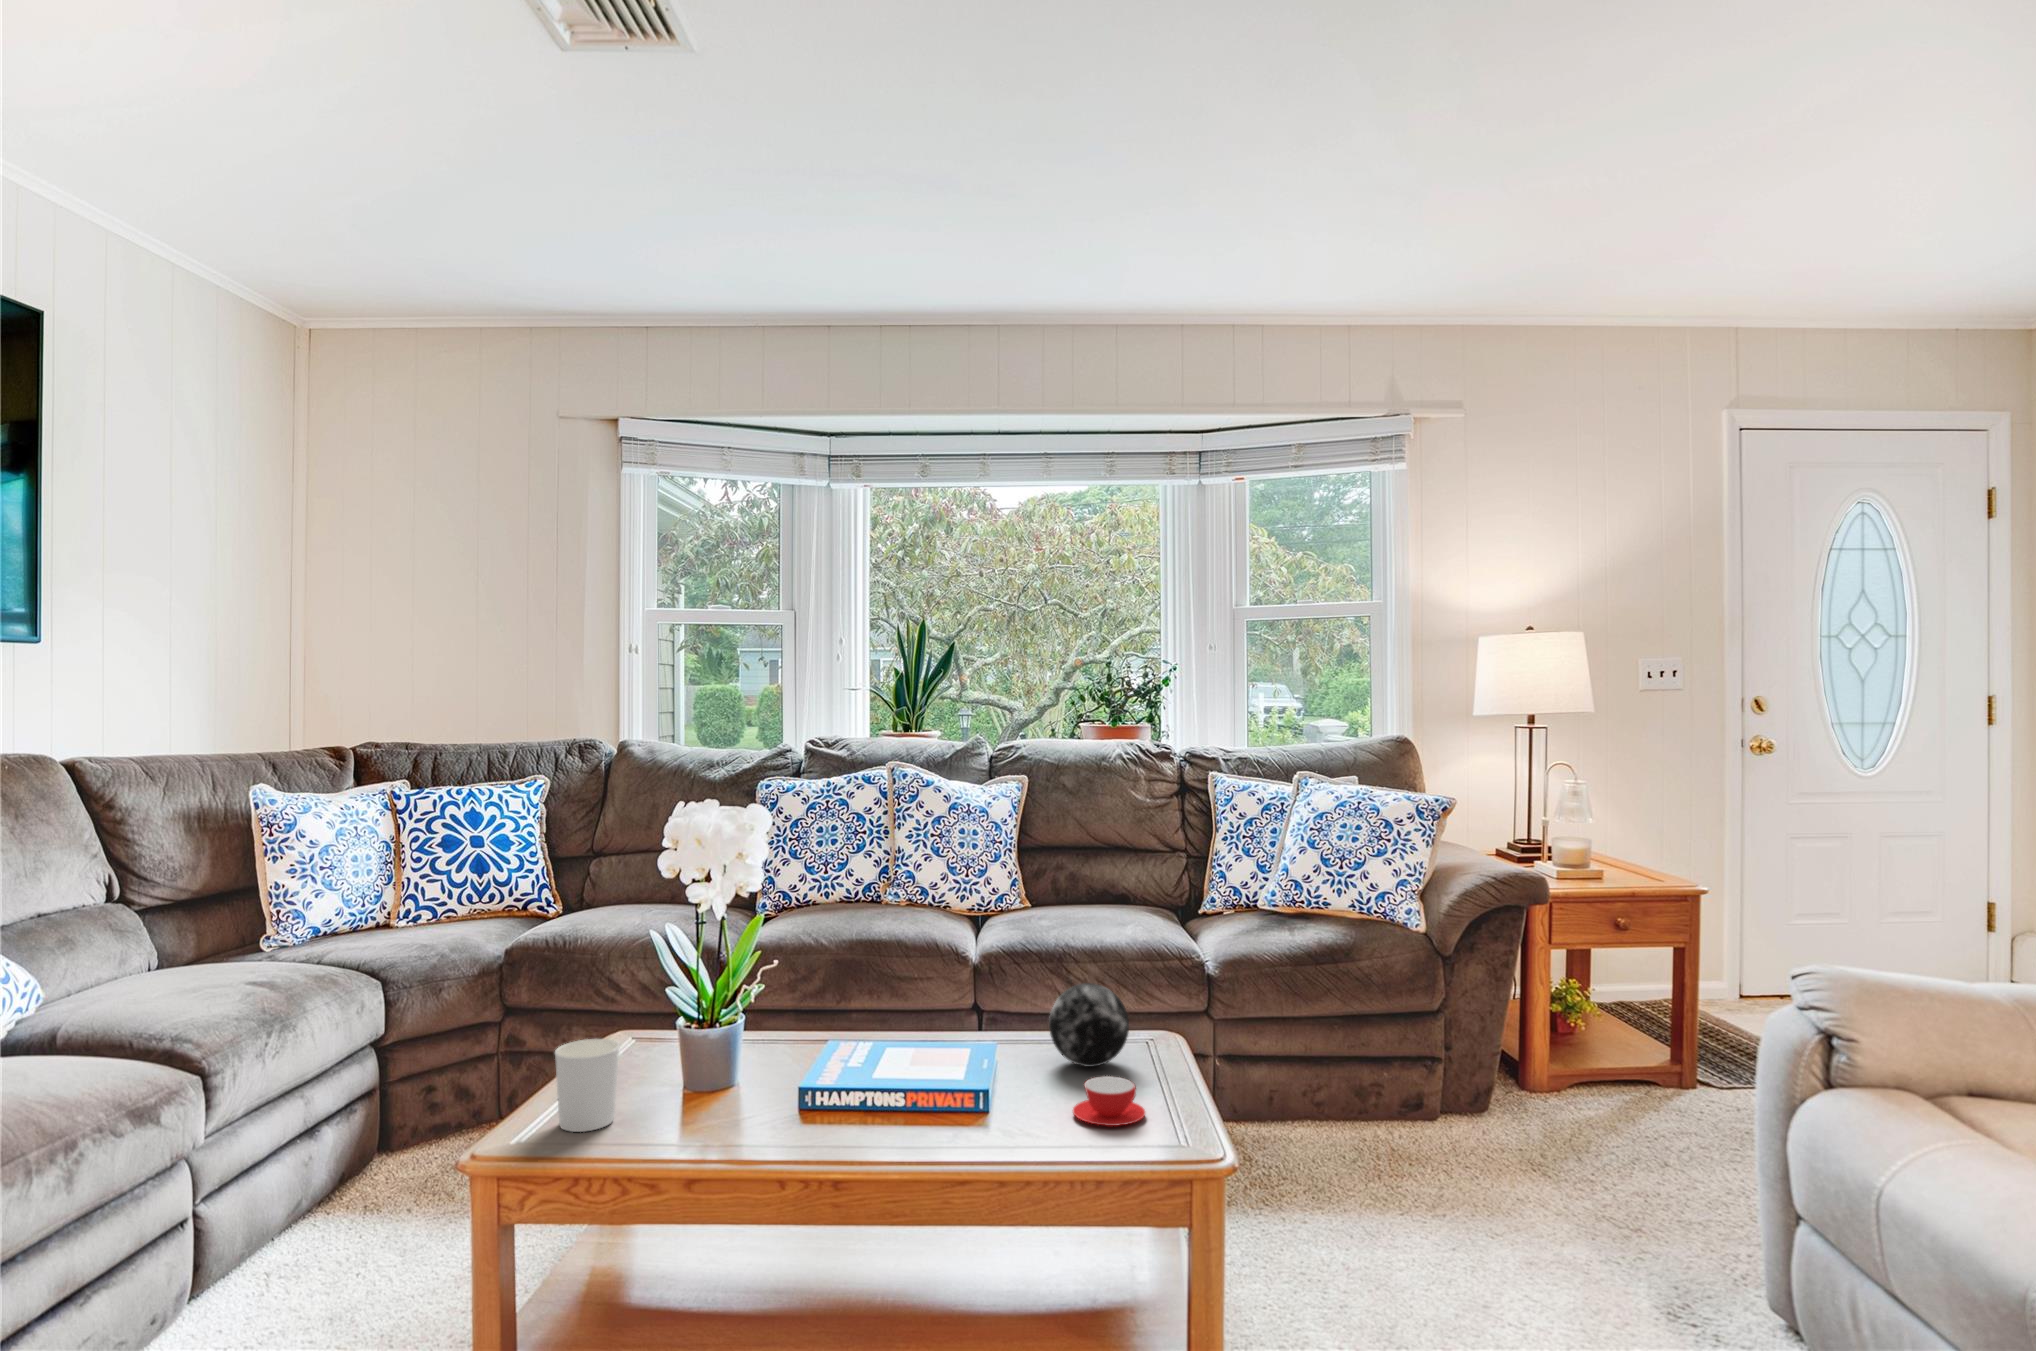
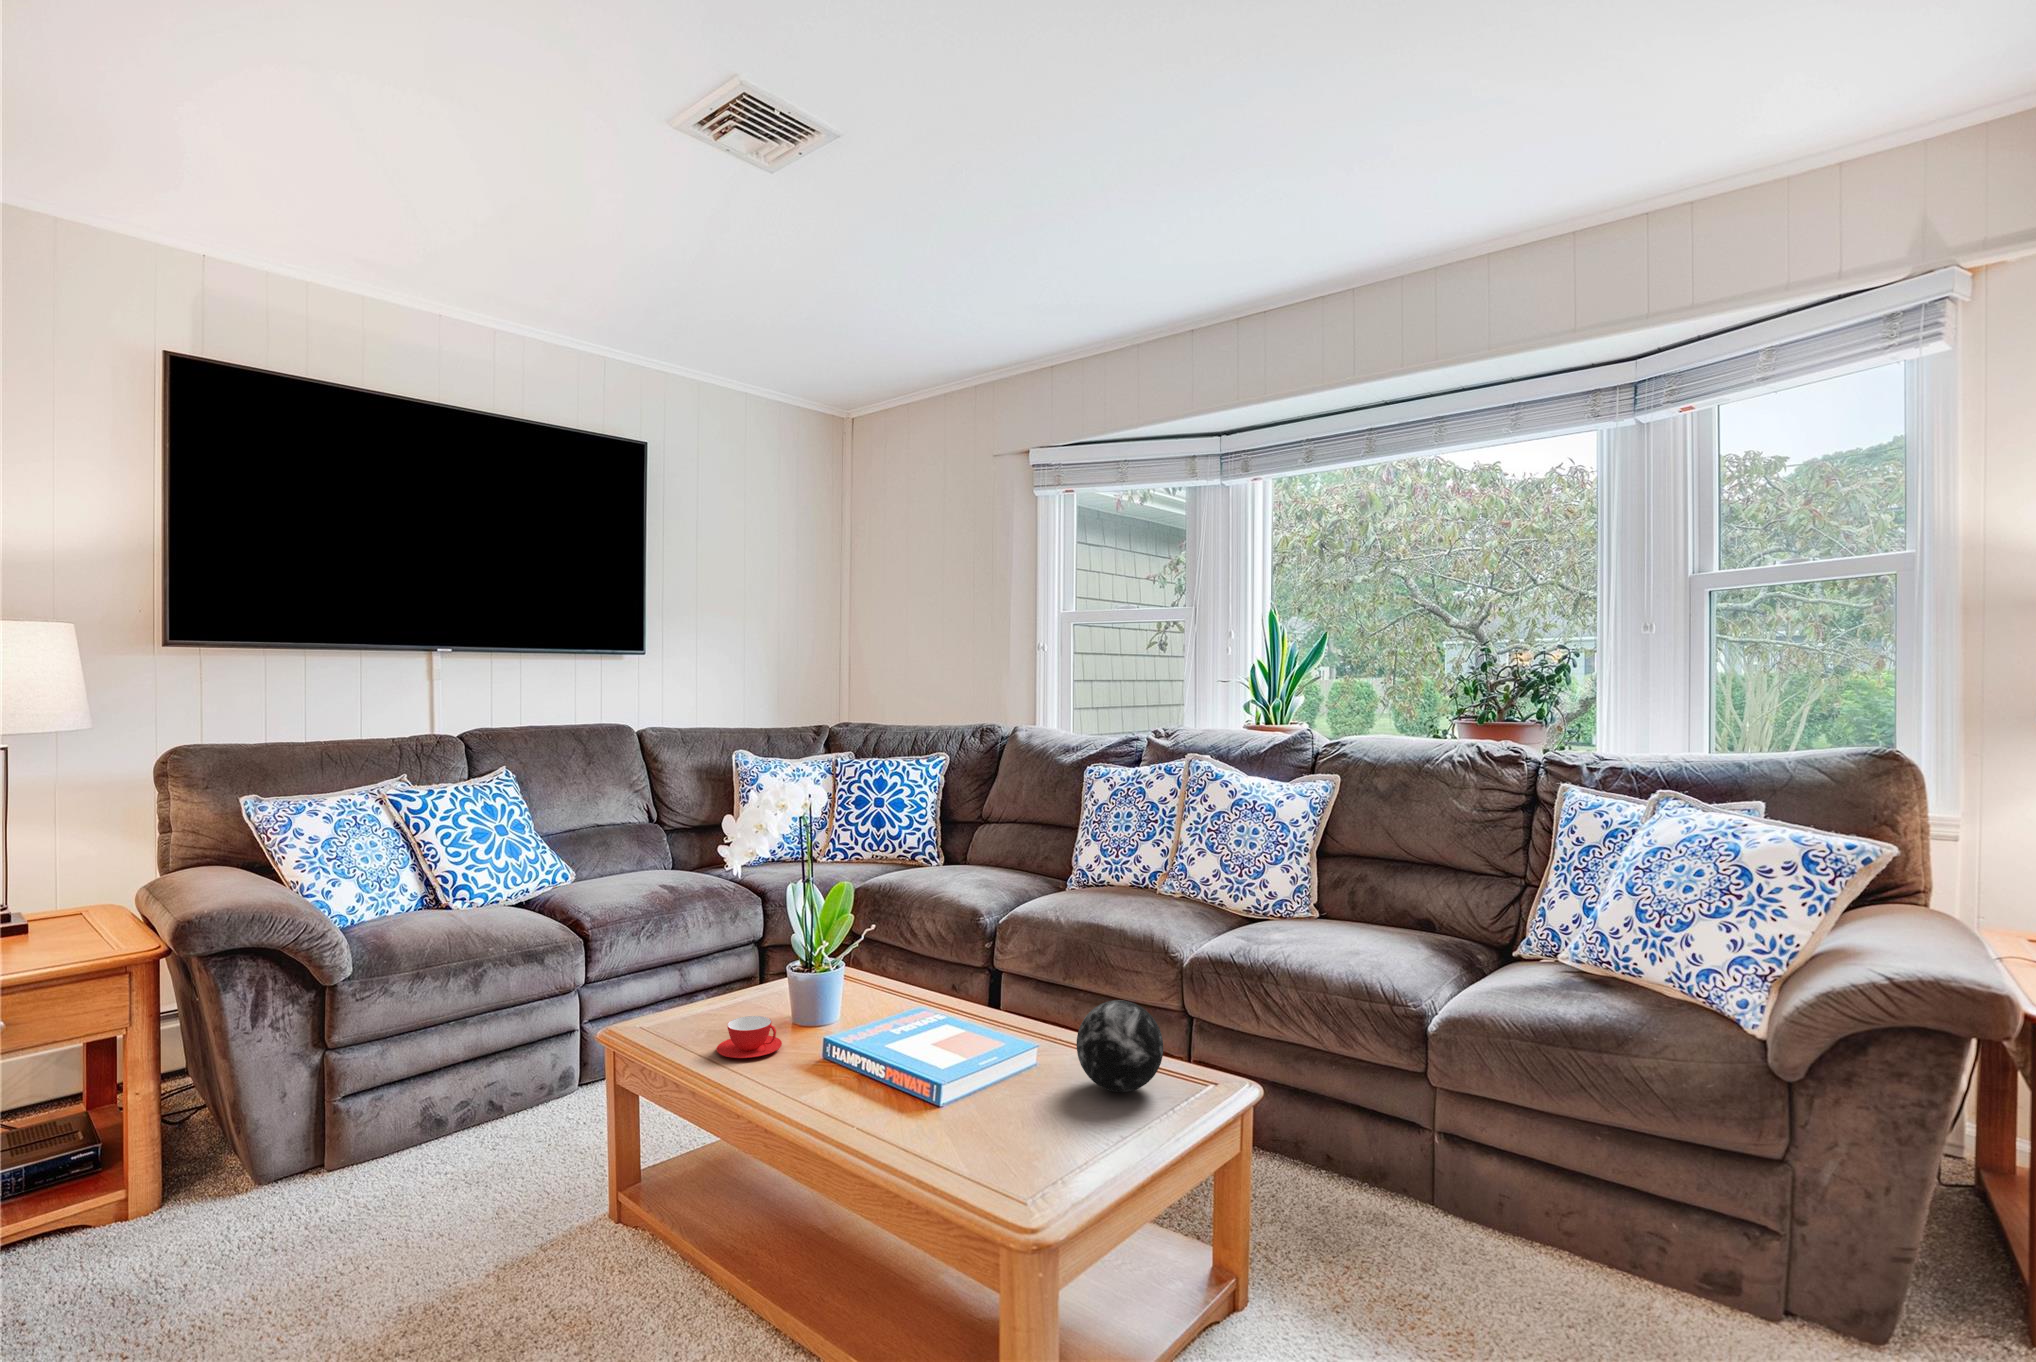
candle holder: present [555,1039,620,1132] -> none [662,963,714,1036]
teacup: present [1073,1076,1145,1126] -> present [717,1016,782,1058]

